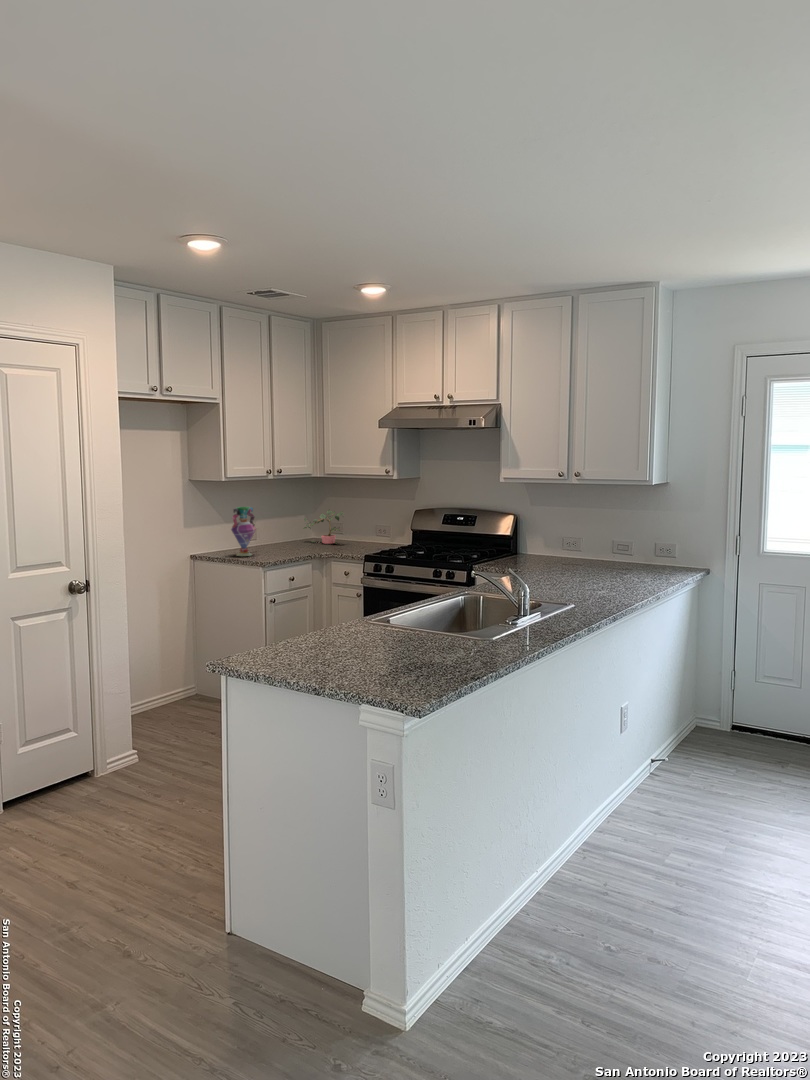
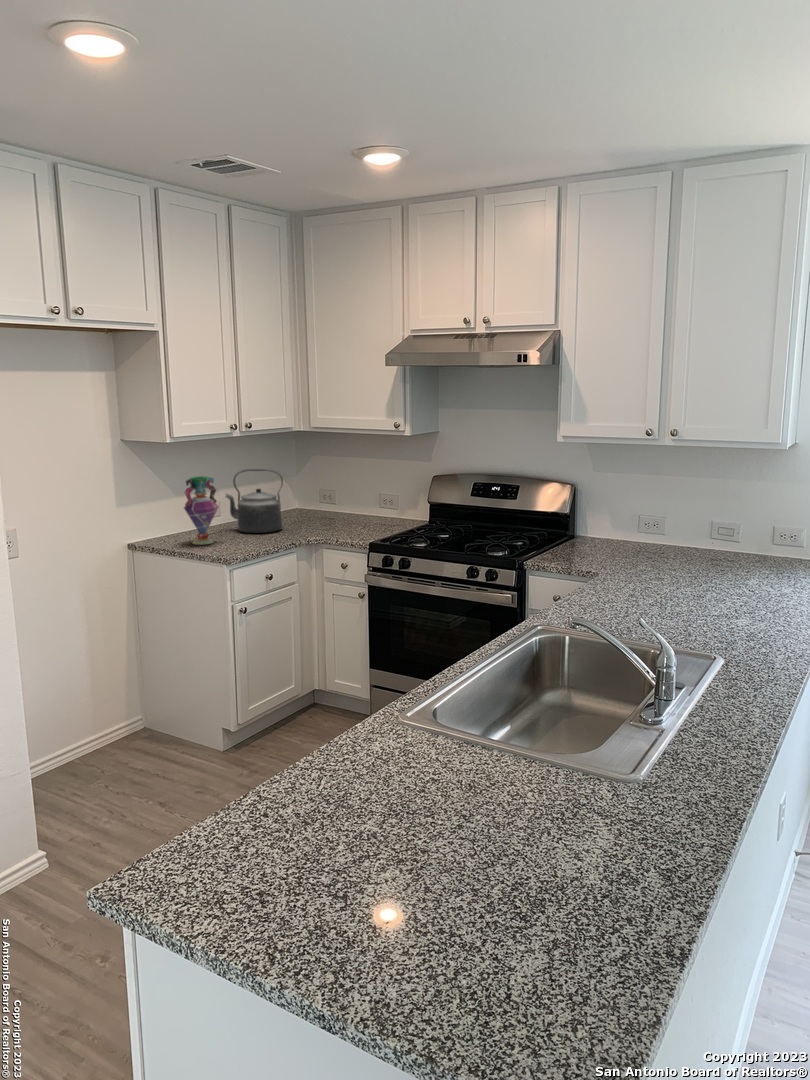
kettle: none [260,503,303,550] -> present [226,469,283,533]
potted plant: present [304,510,344,544] -> none [283,474,338,520]

